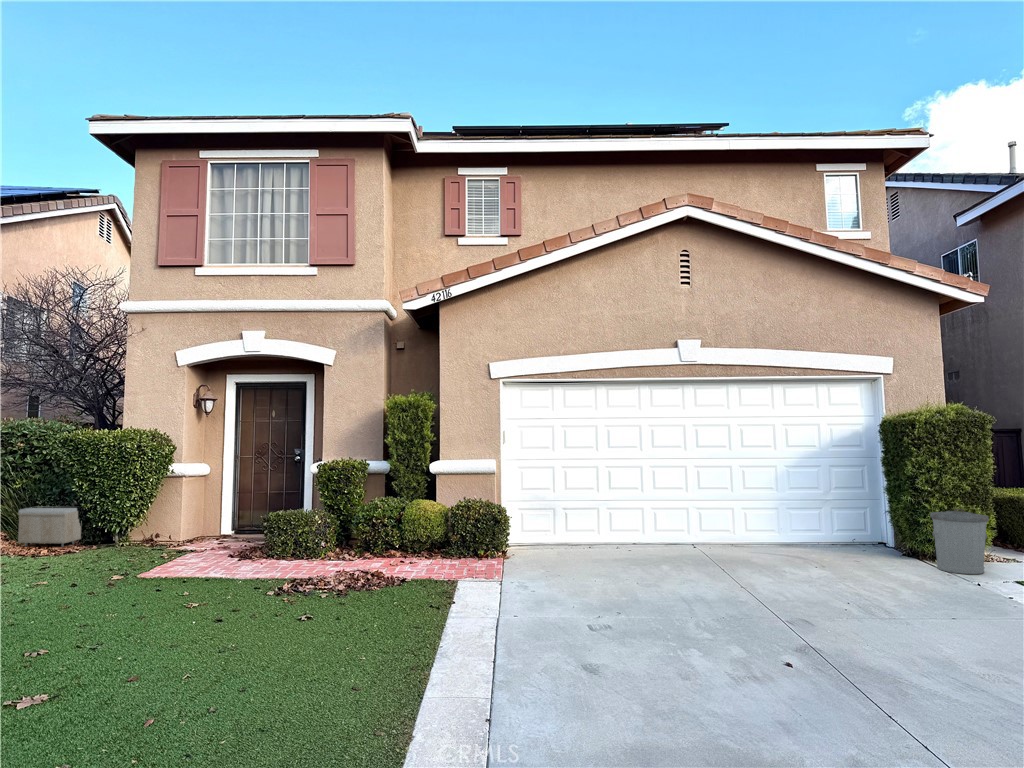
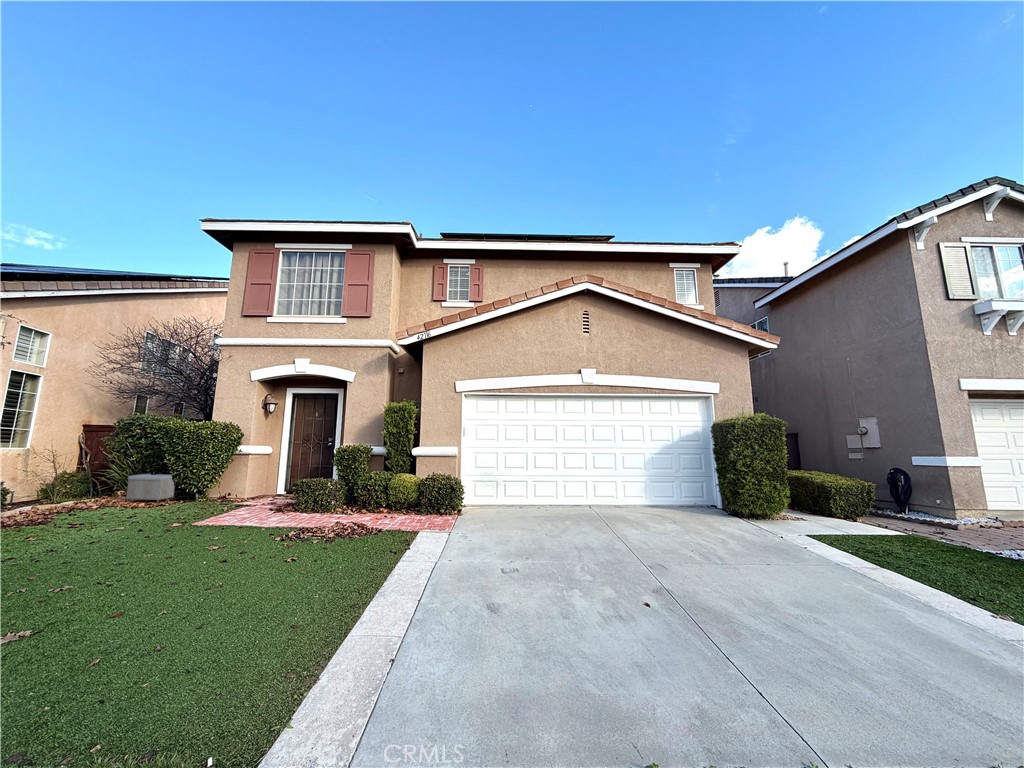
trash can: present [930,509,989,574] -> none [747,484,787,529]

